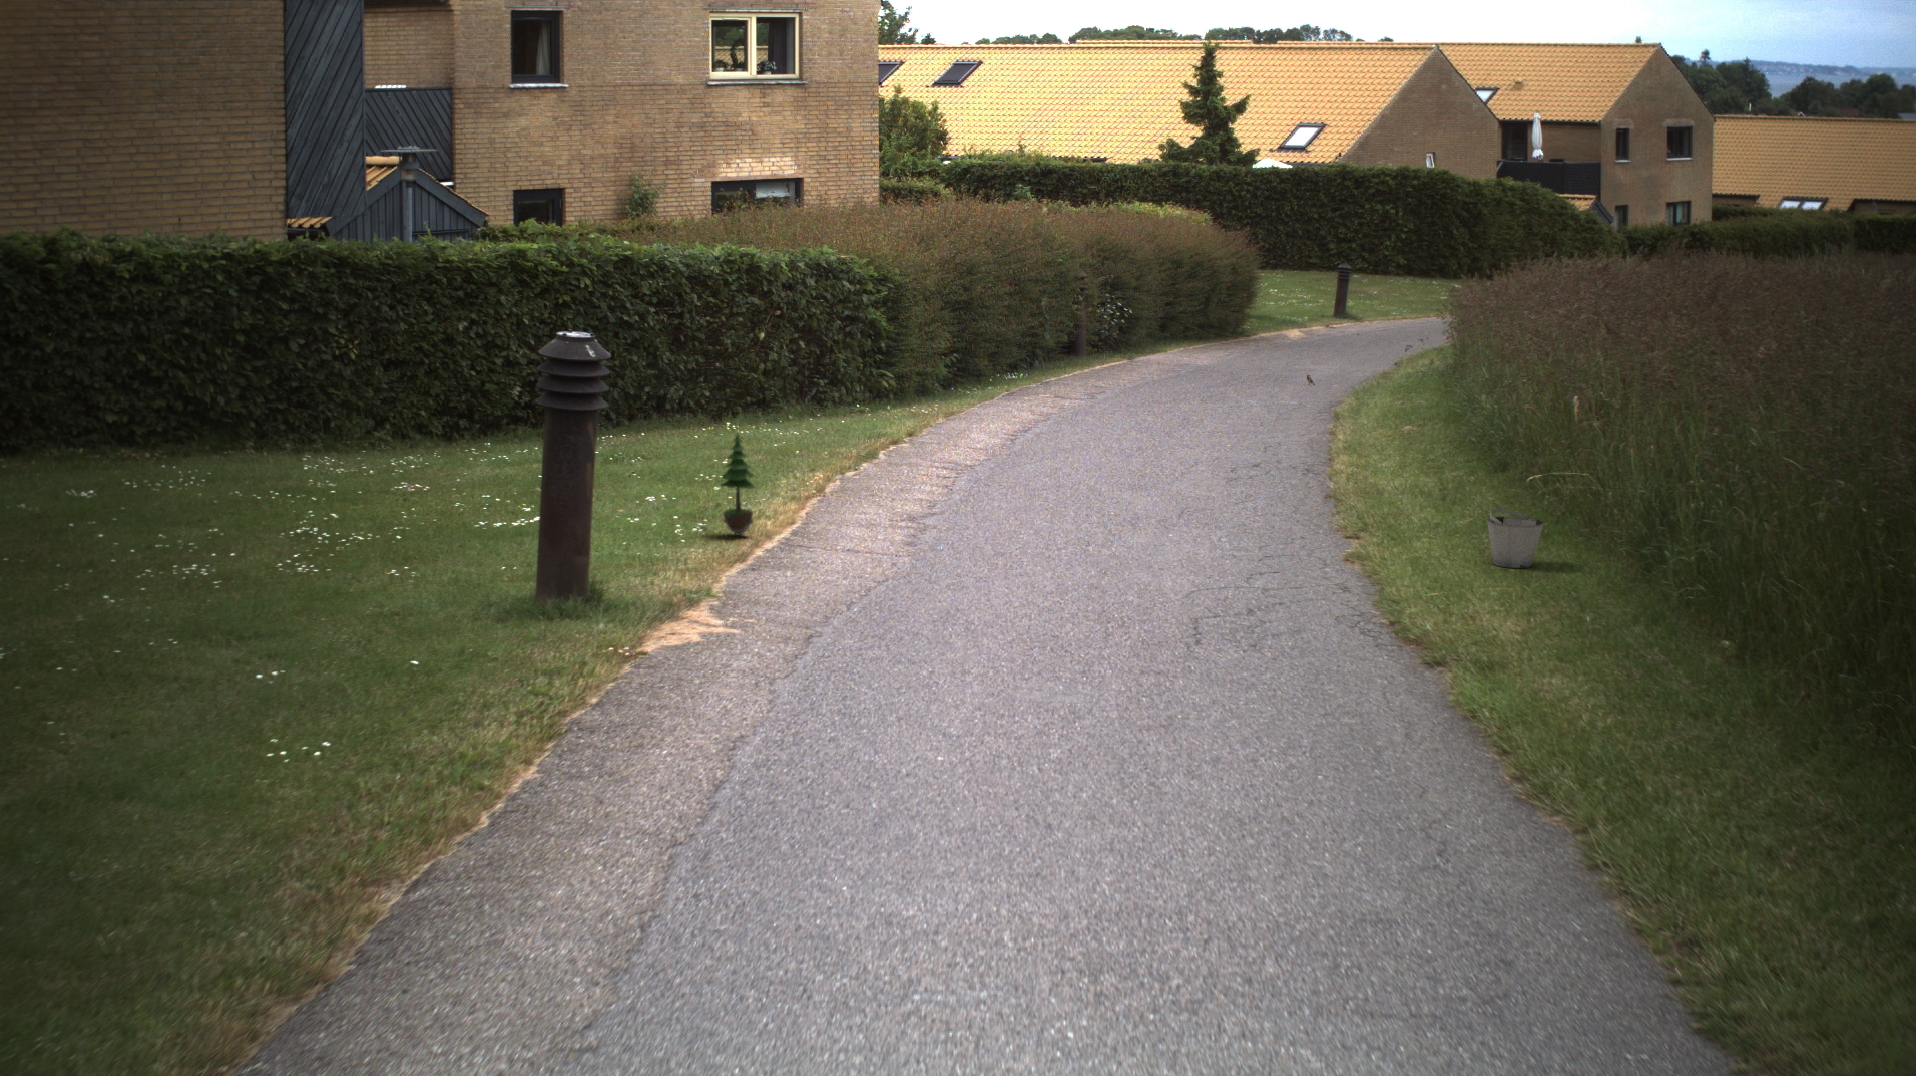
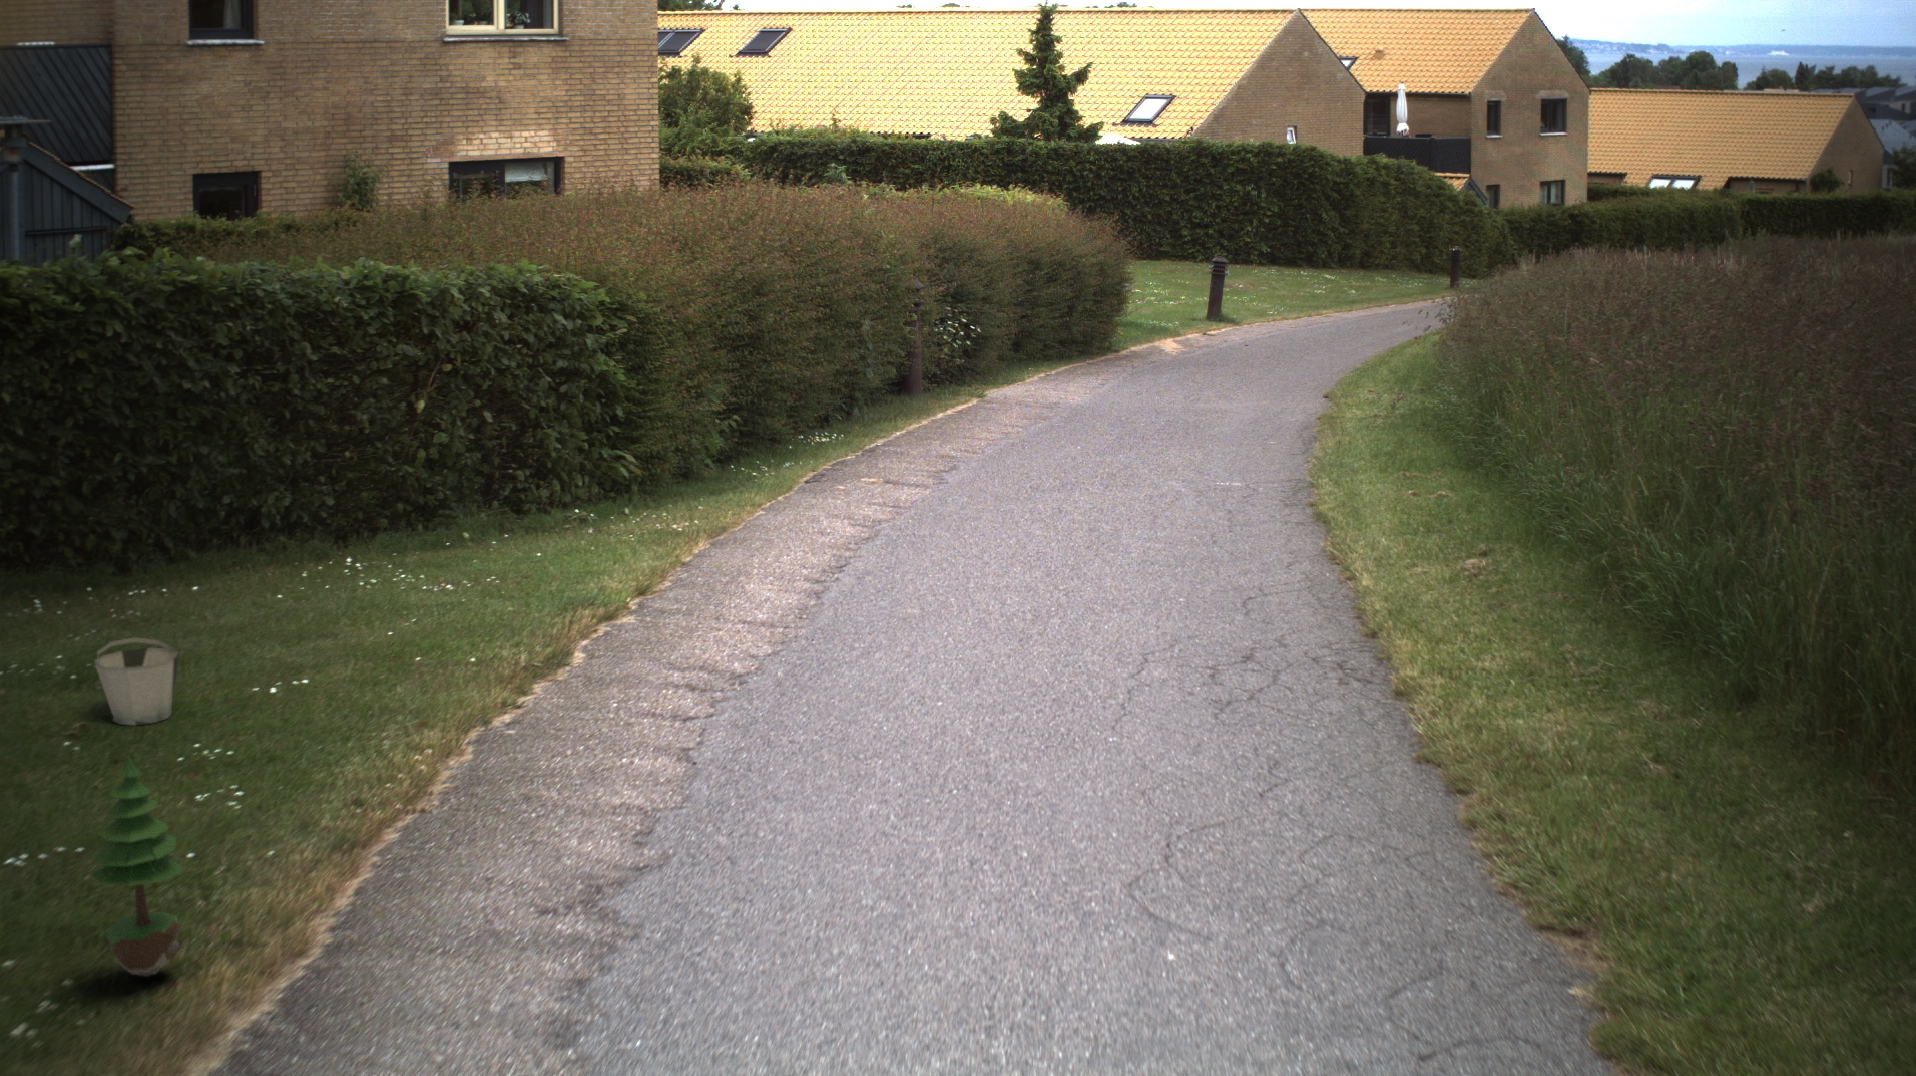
bucket: present [1487,509,1544,568] -> present [95,638,179,726]

